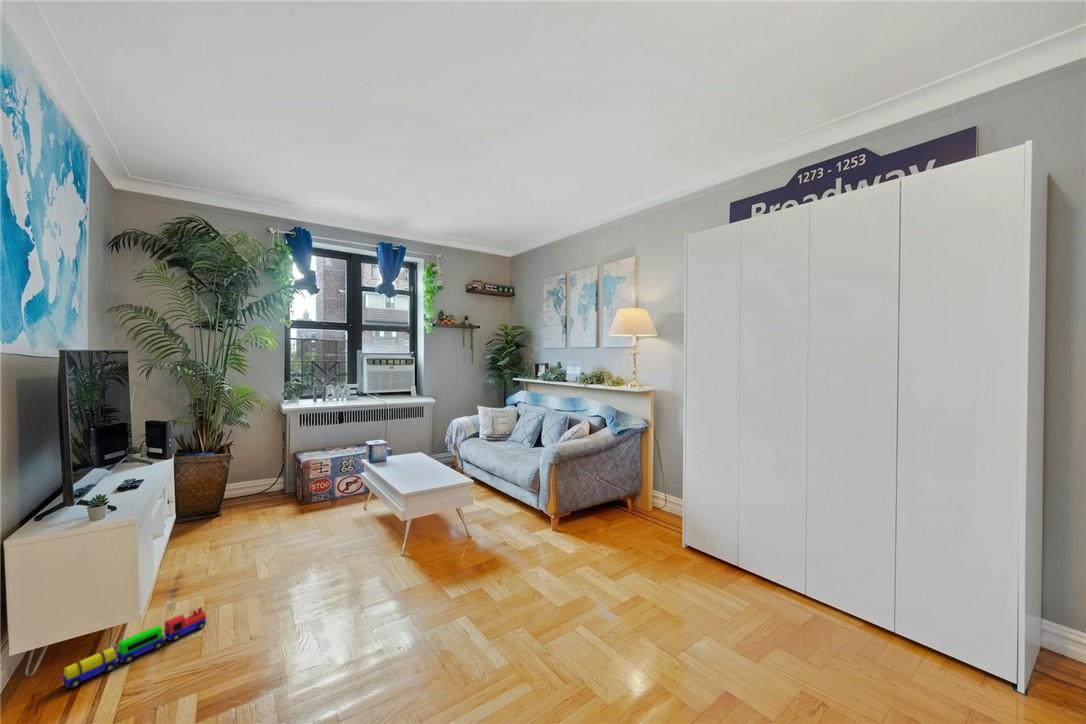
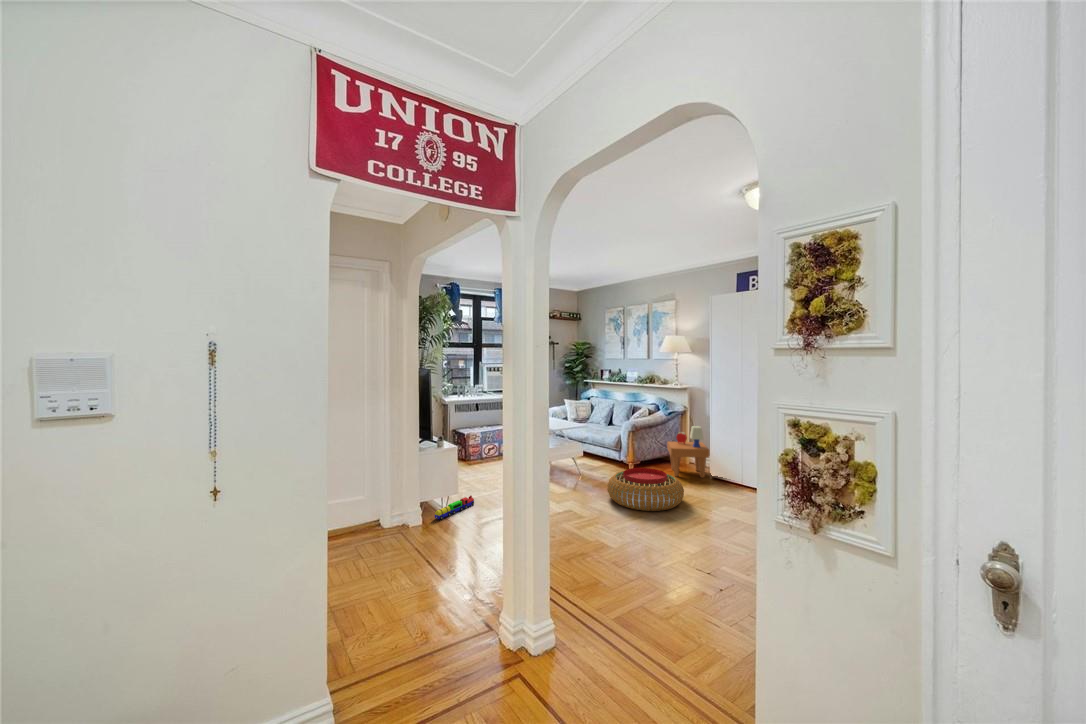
side table: none [616,455,680,542] -> present [667,426,709,478]
pouf: none [481,539,624,646] -> present [607,468,684,511]

